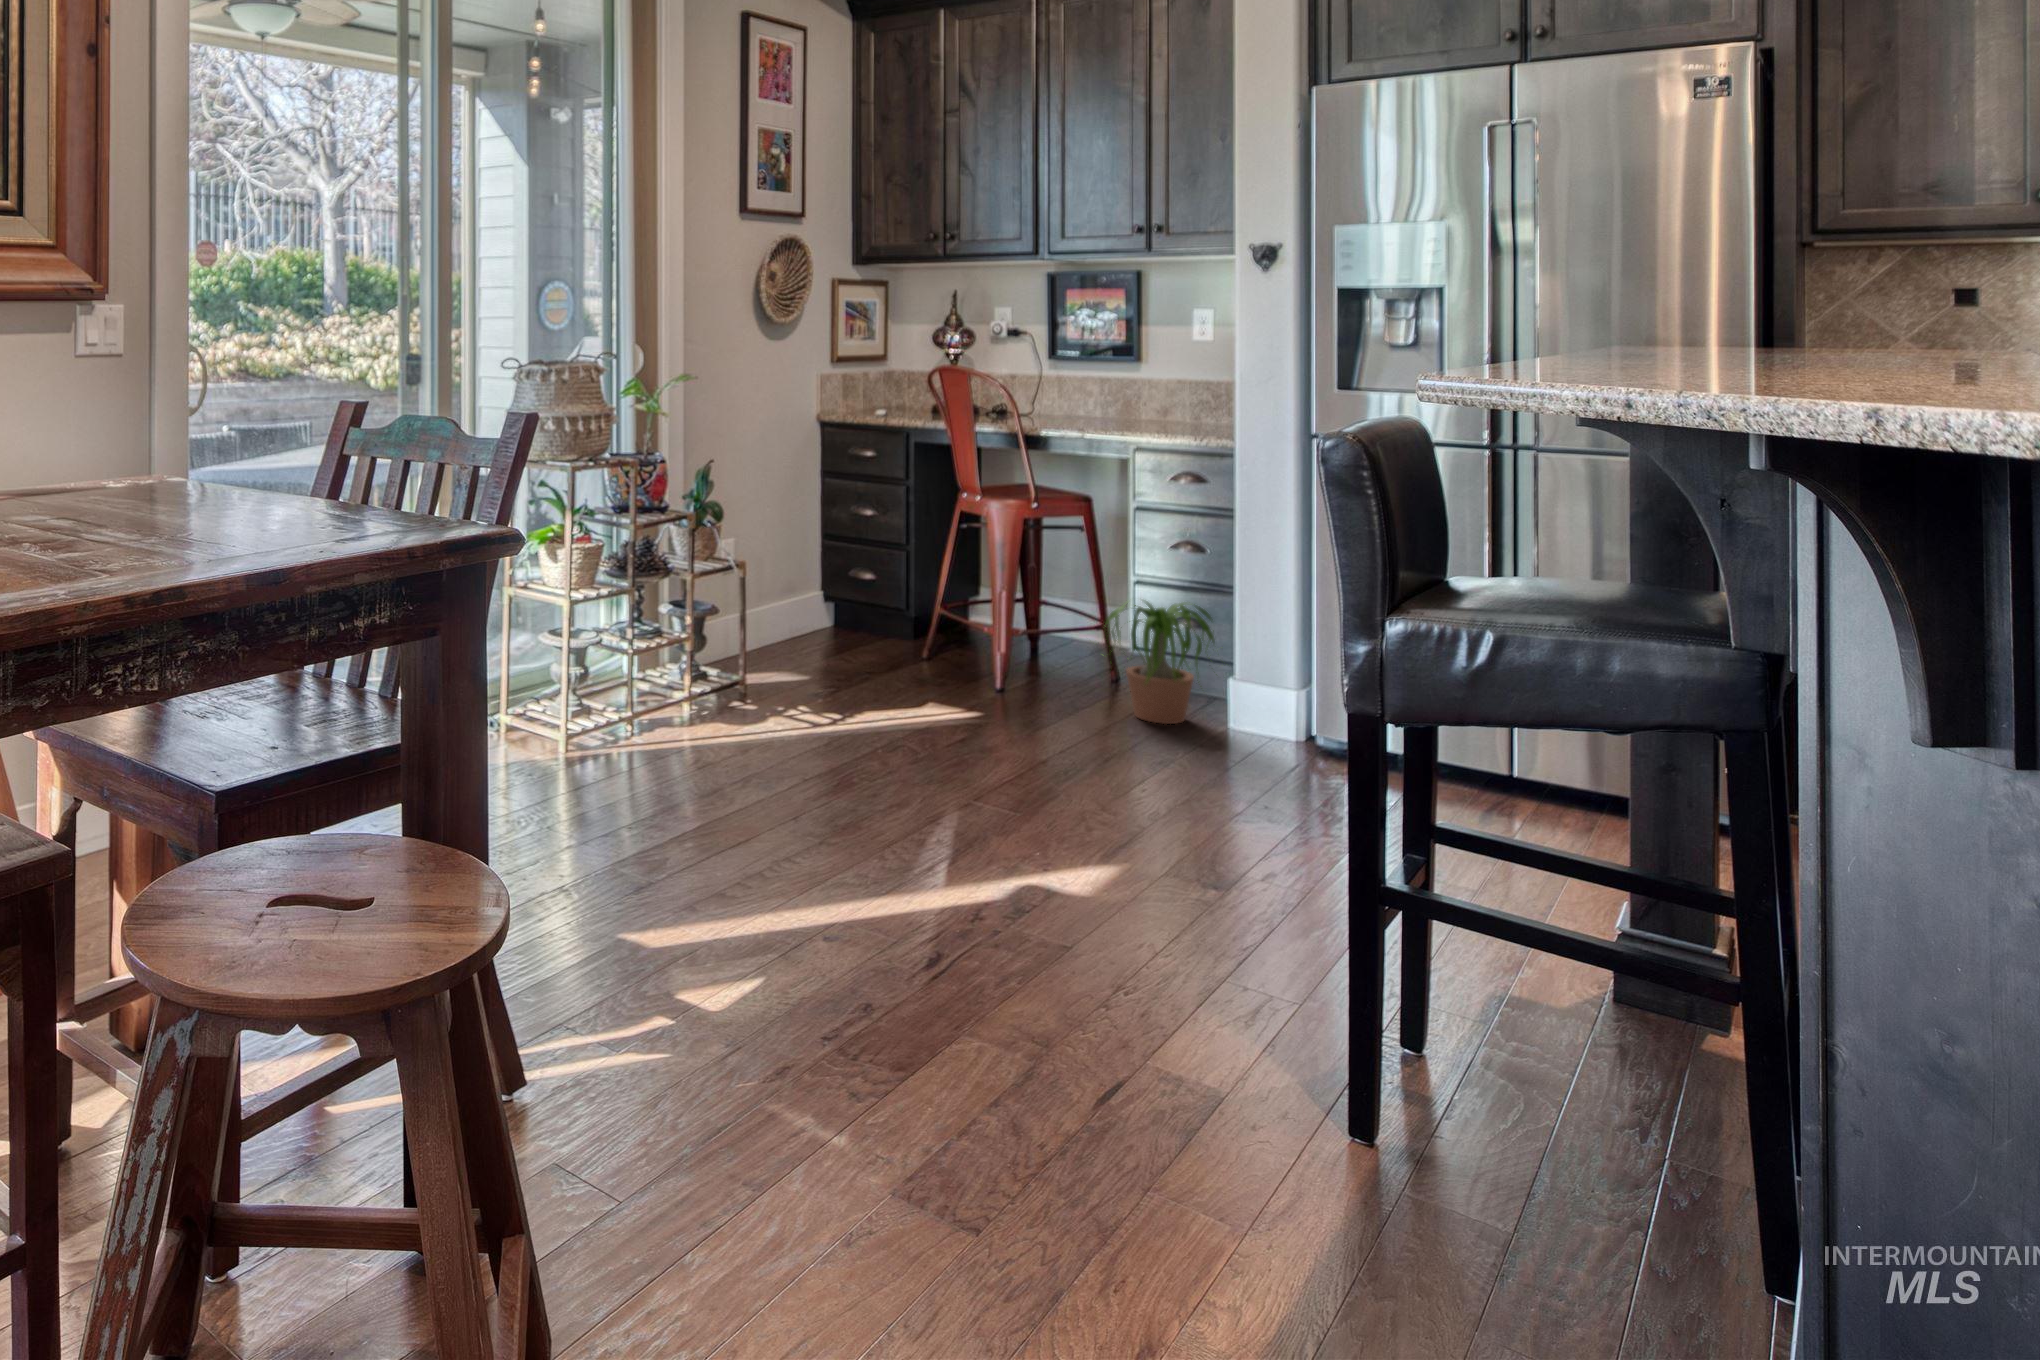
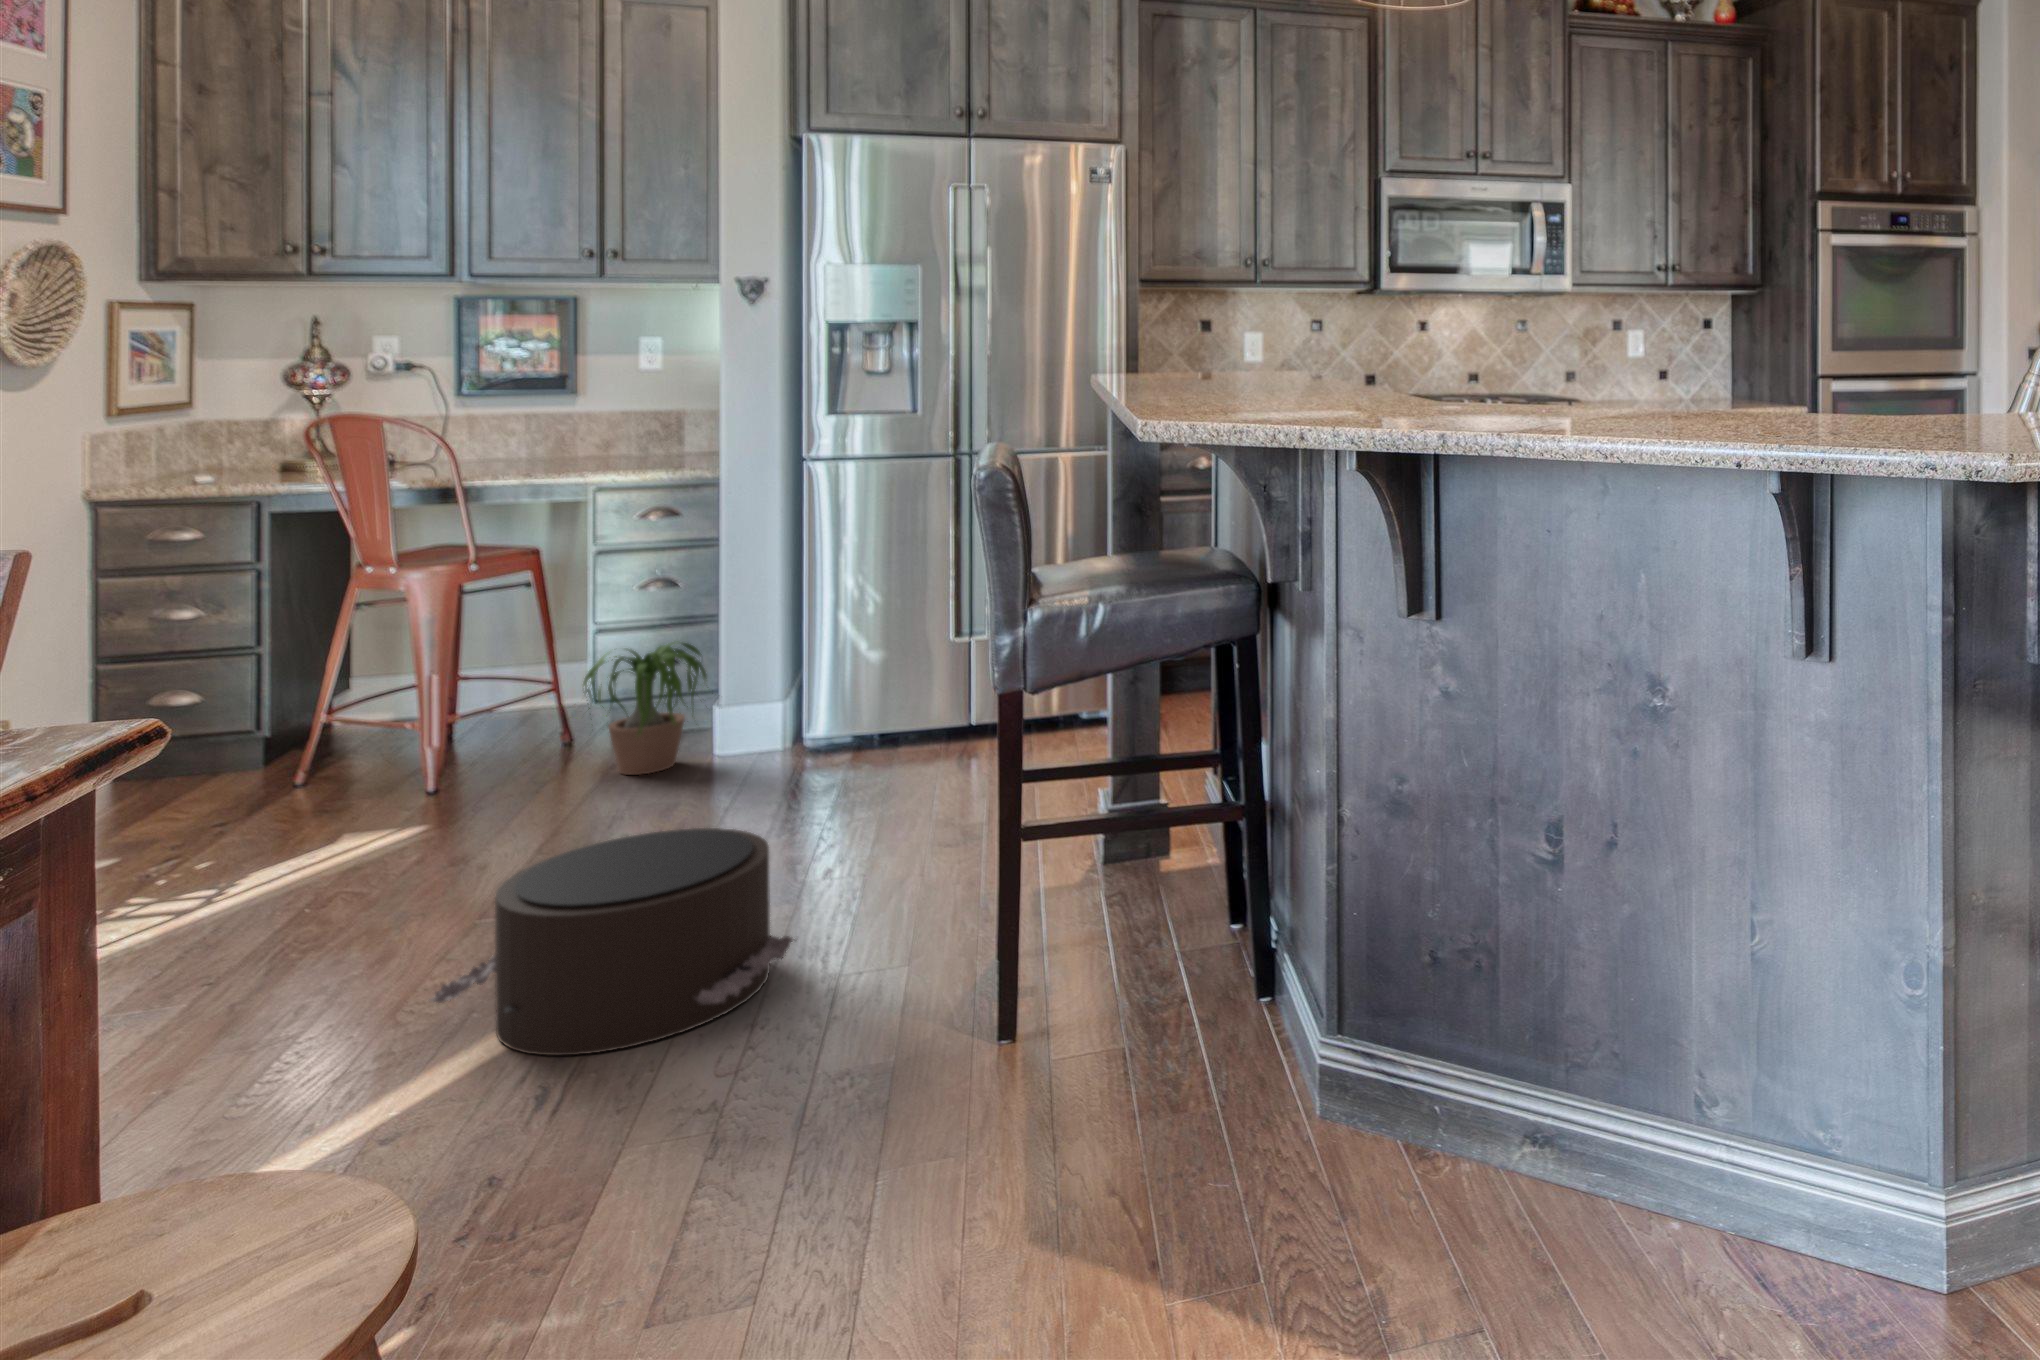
pouf: none [888,761,1181,962] -> present [430,828,795,1055]

